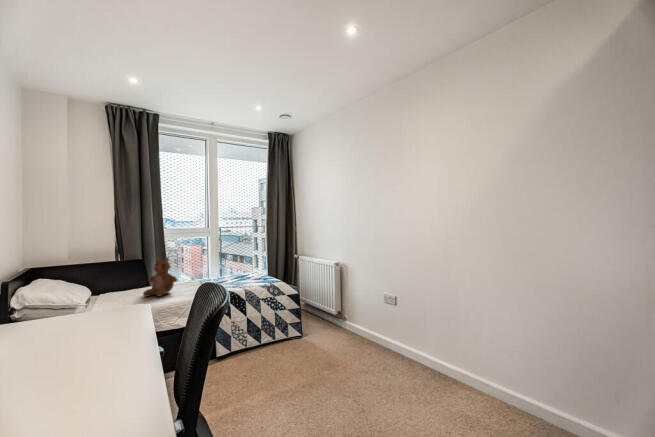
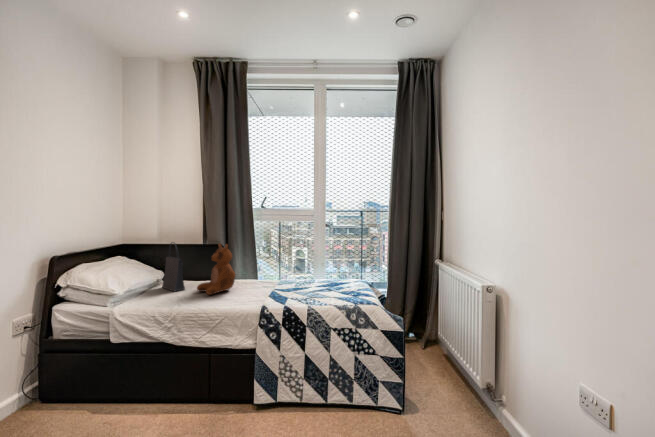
handbag: none [101,260,128,301] -> present [162,242,185,291]

